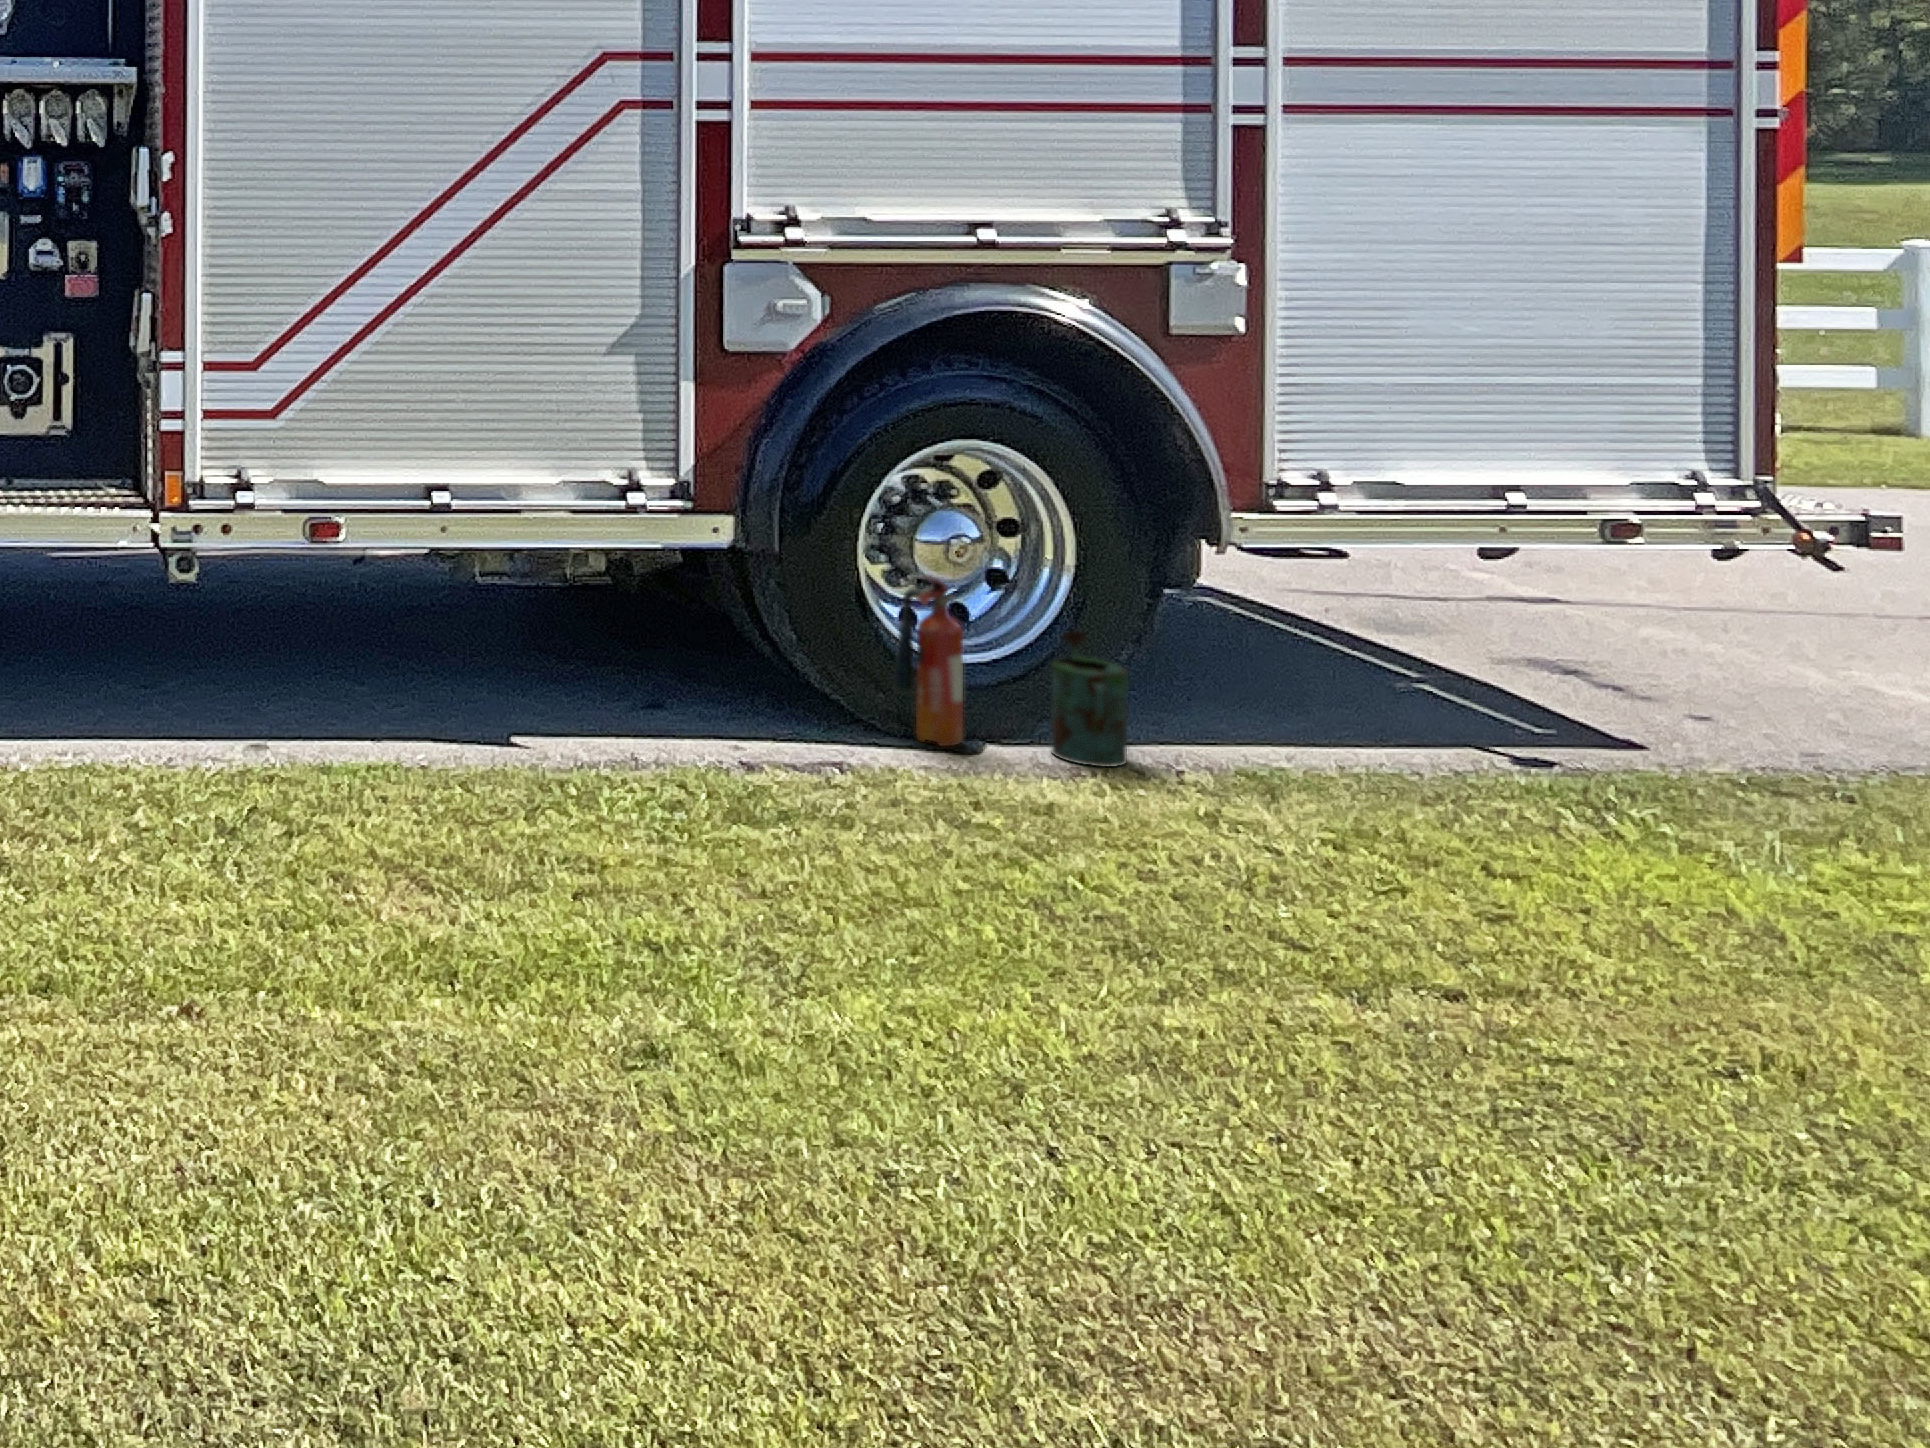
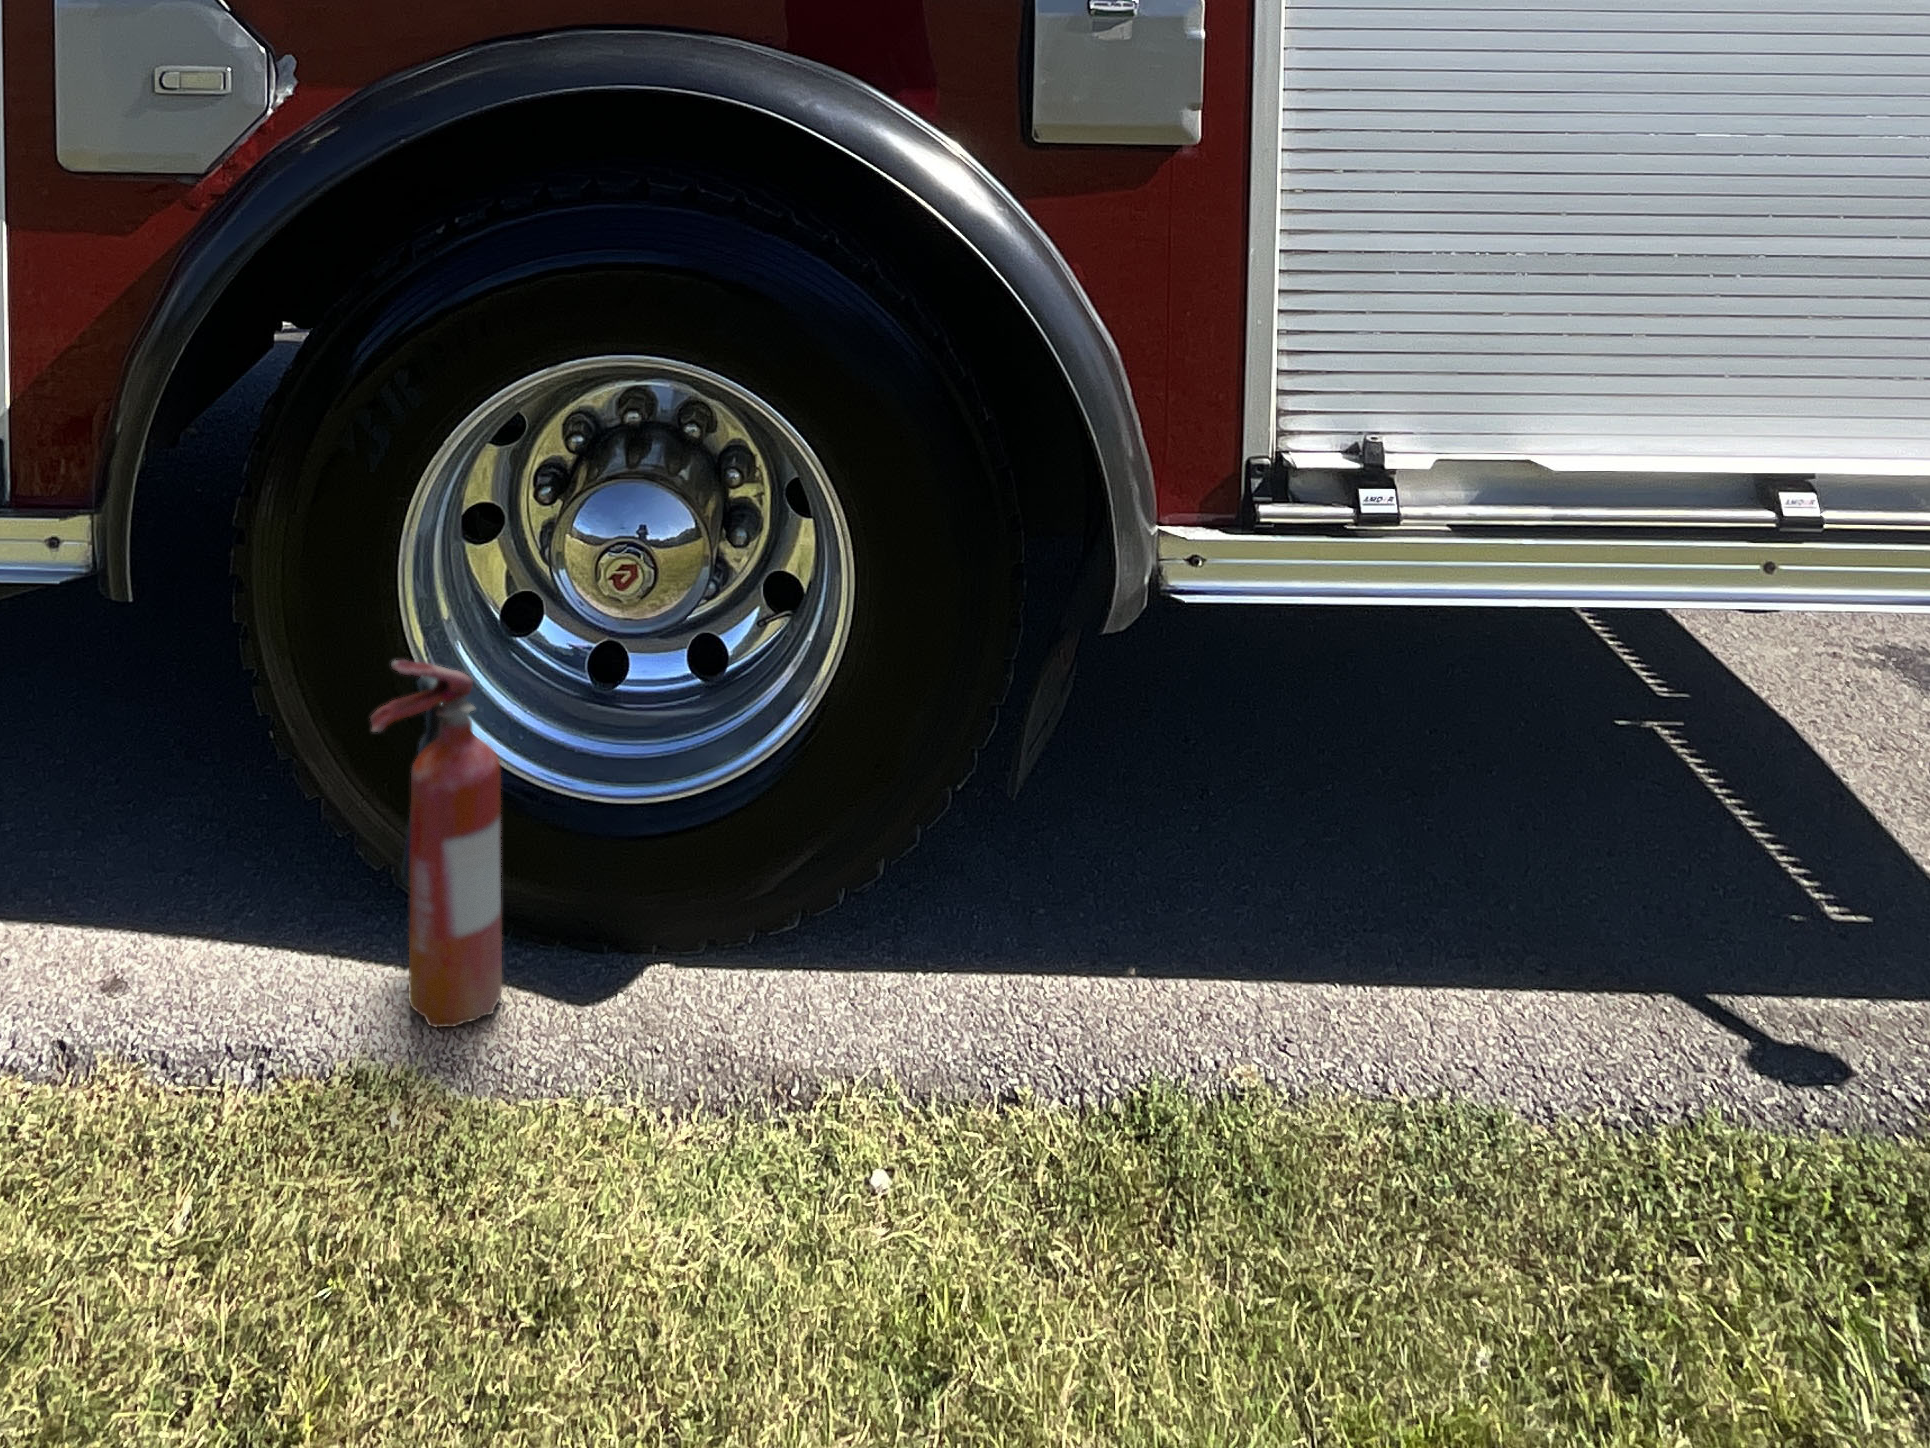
watering can: present [1052,631,1128,767] -> none [635,769,812,1129]

